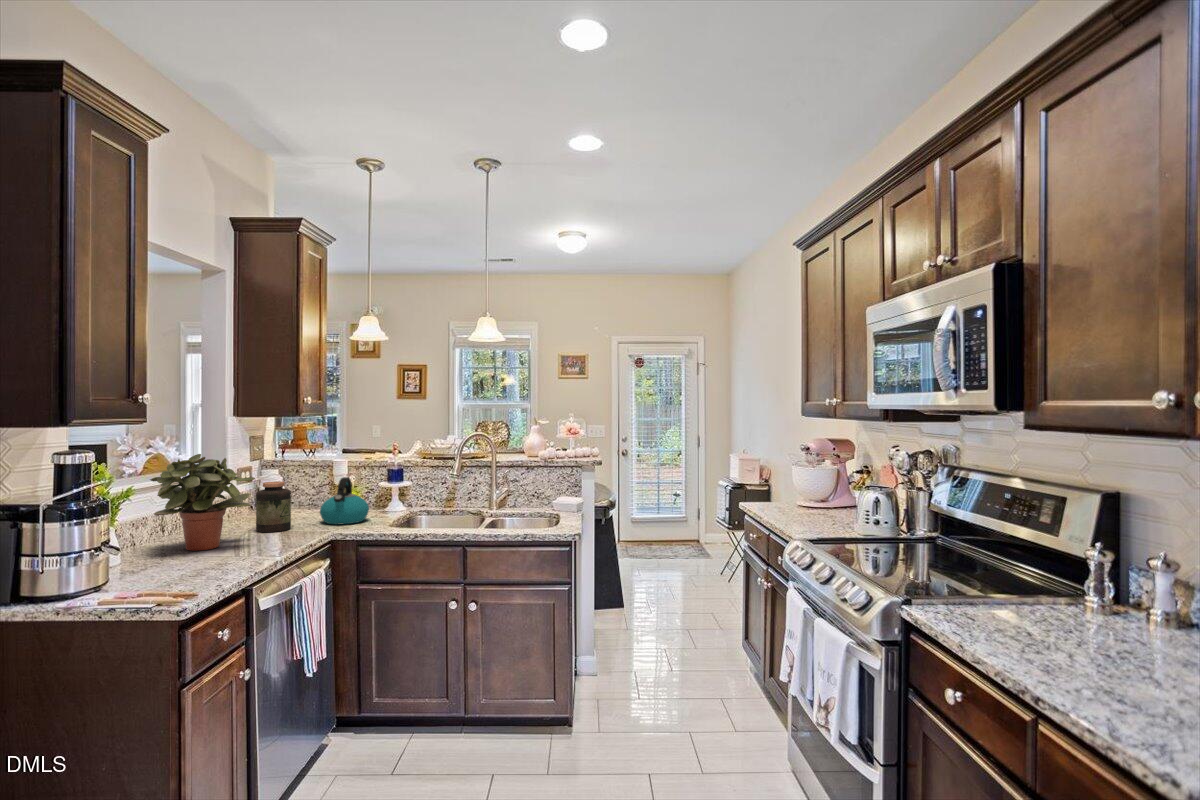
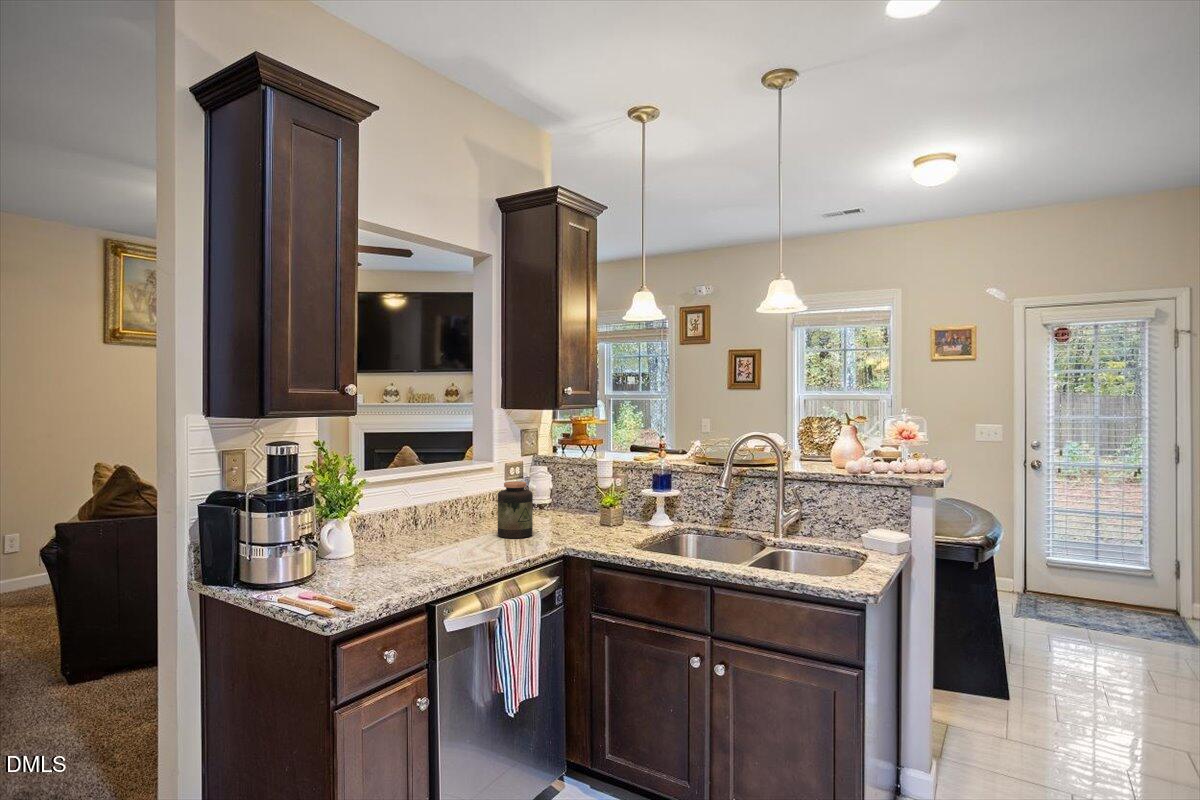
potted plant: present [150,454,255,551] -> none [379,448,480,552]
kettle: present [320,477,369,524] -> none [567,481,621,537]

